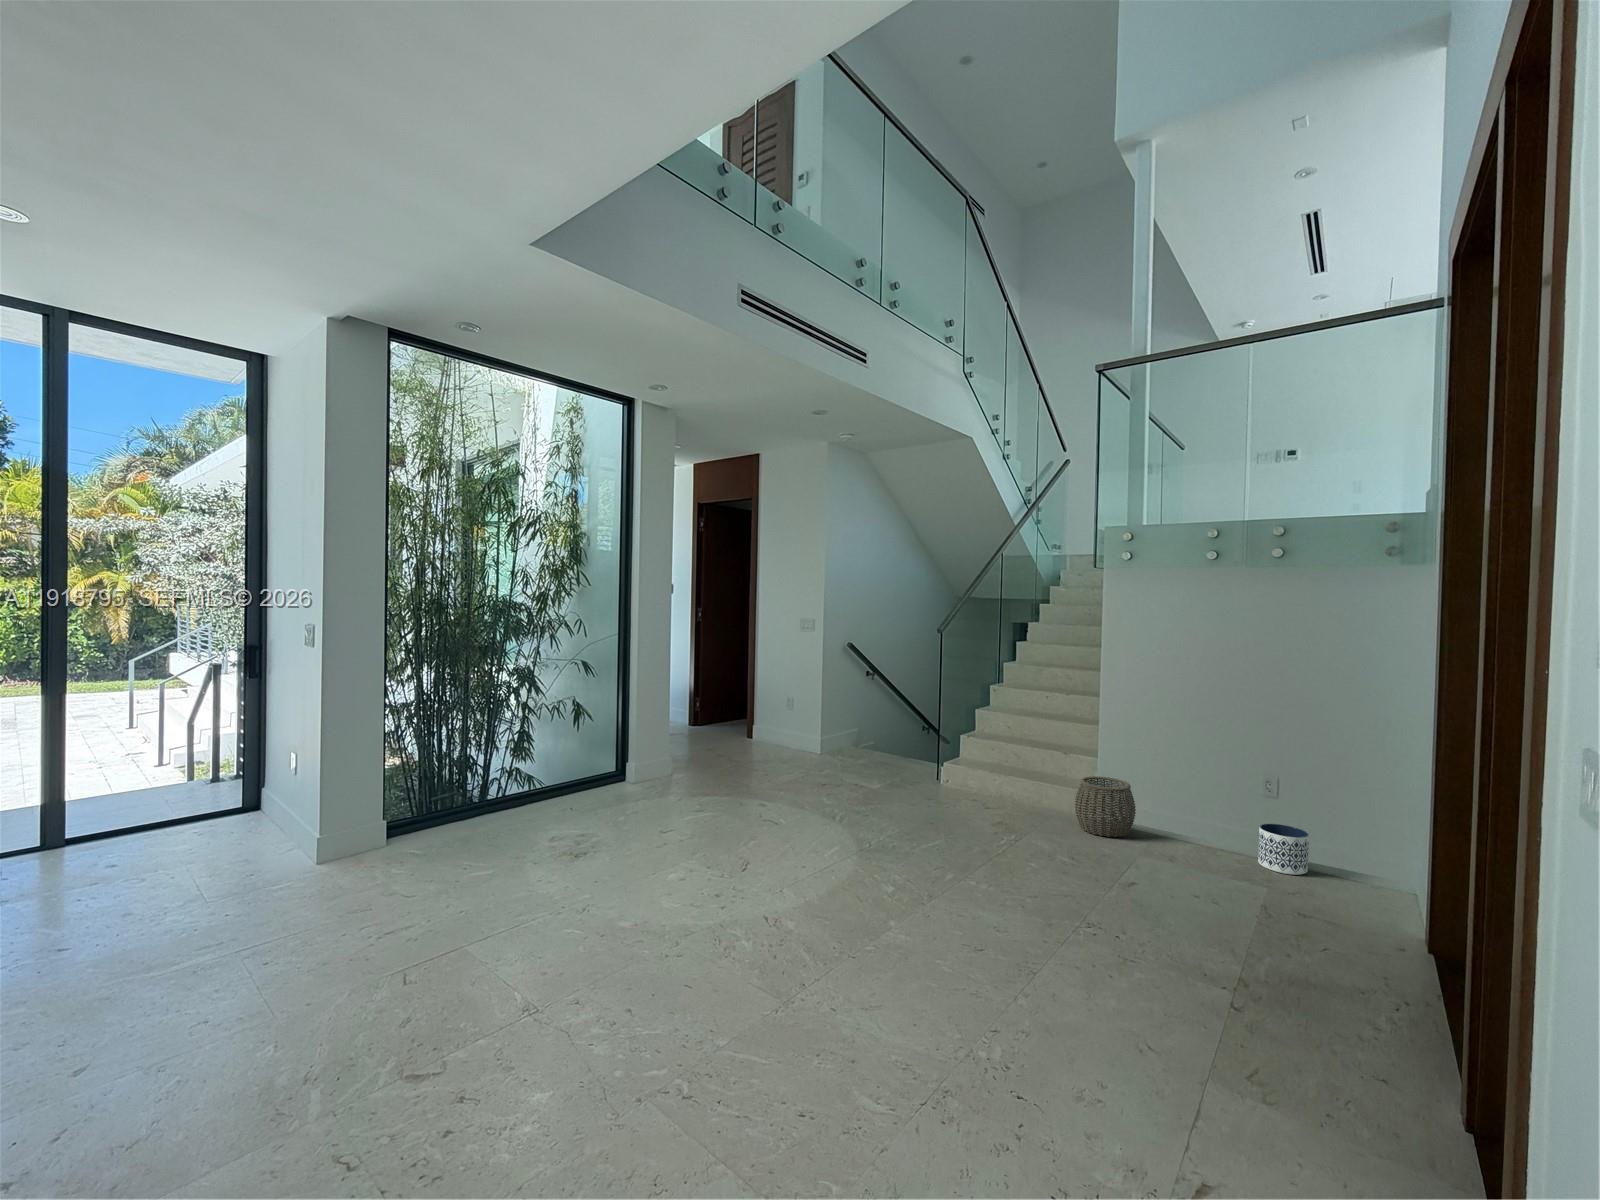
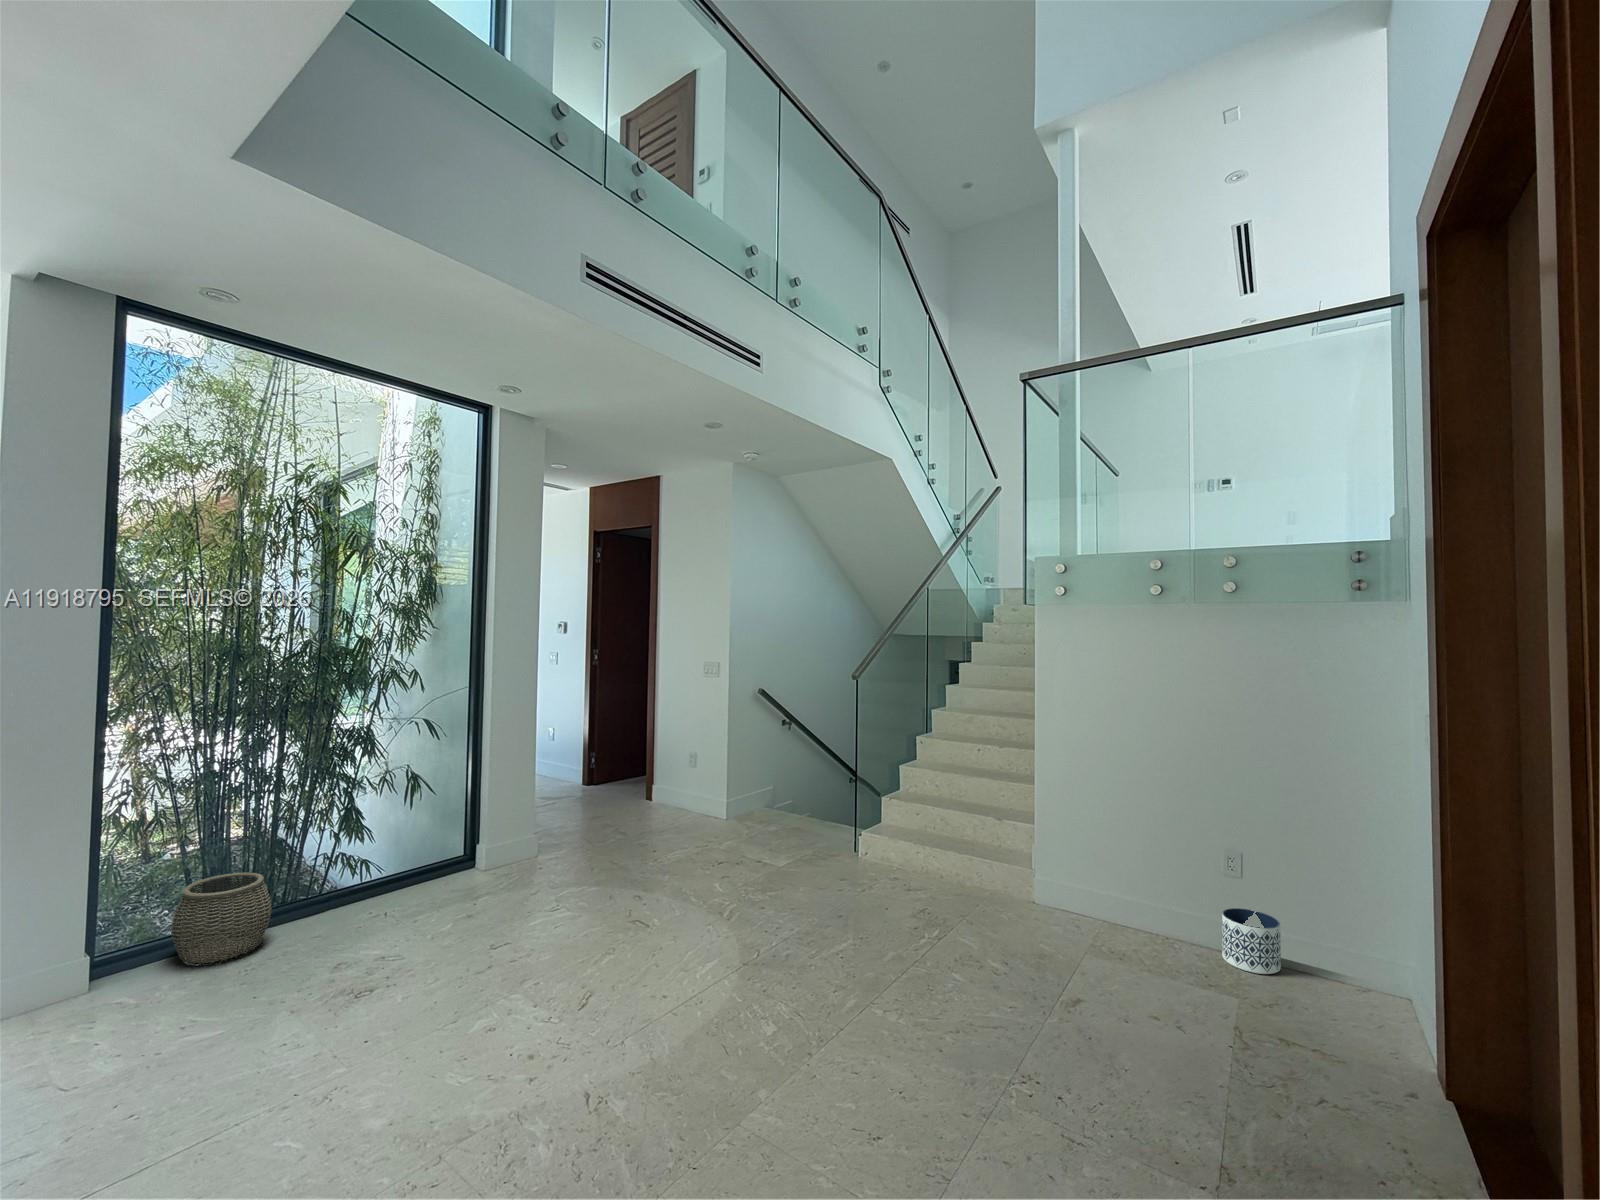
woven basket: present [1074,776,1136,837] -> present [171,873,272,964]

